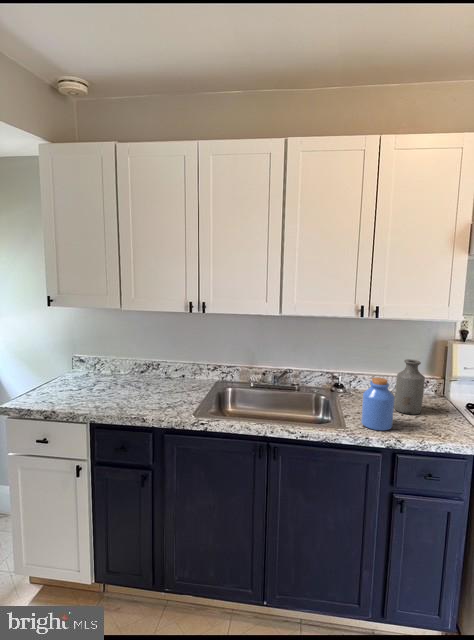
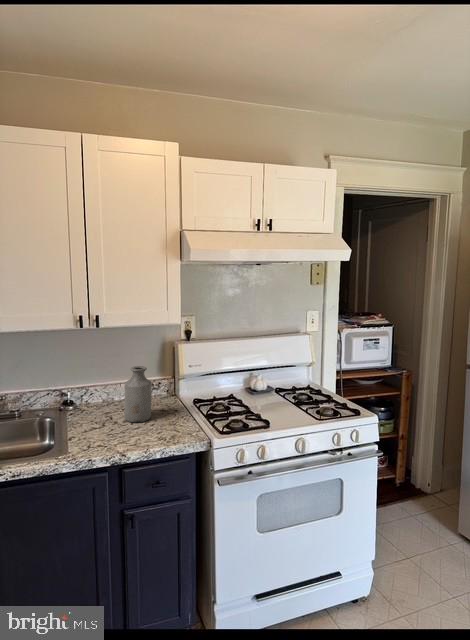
jar: present [361,378,395,430] -> none [85,392,119,449]

